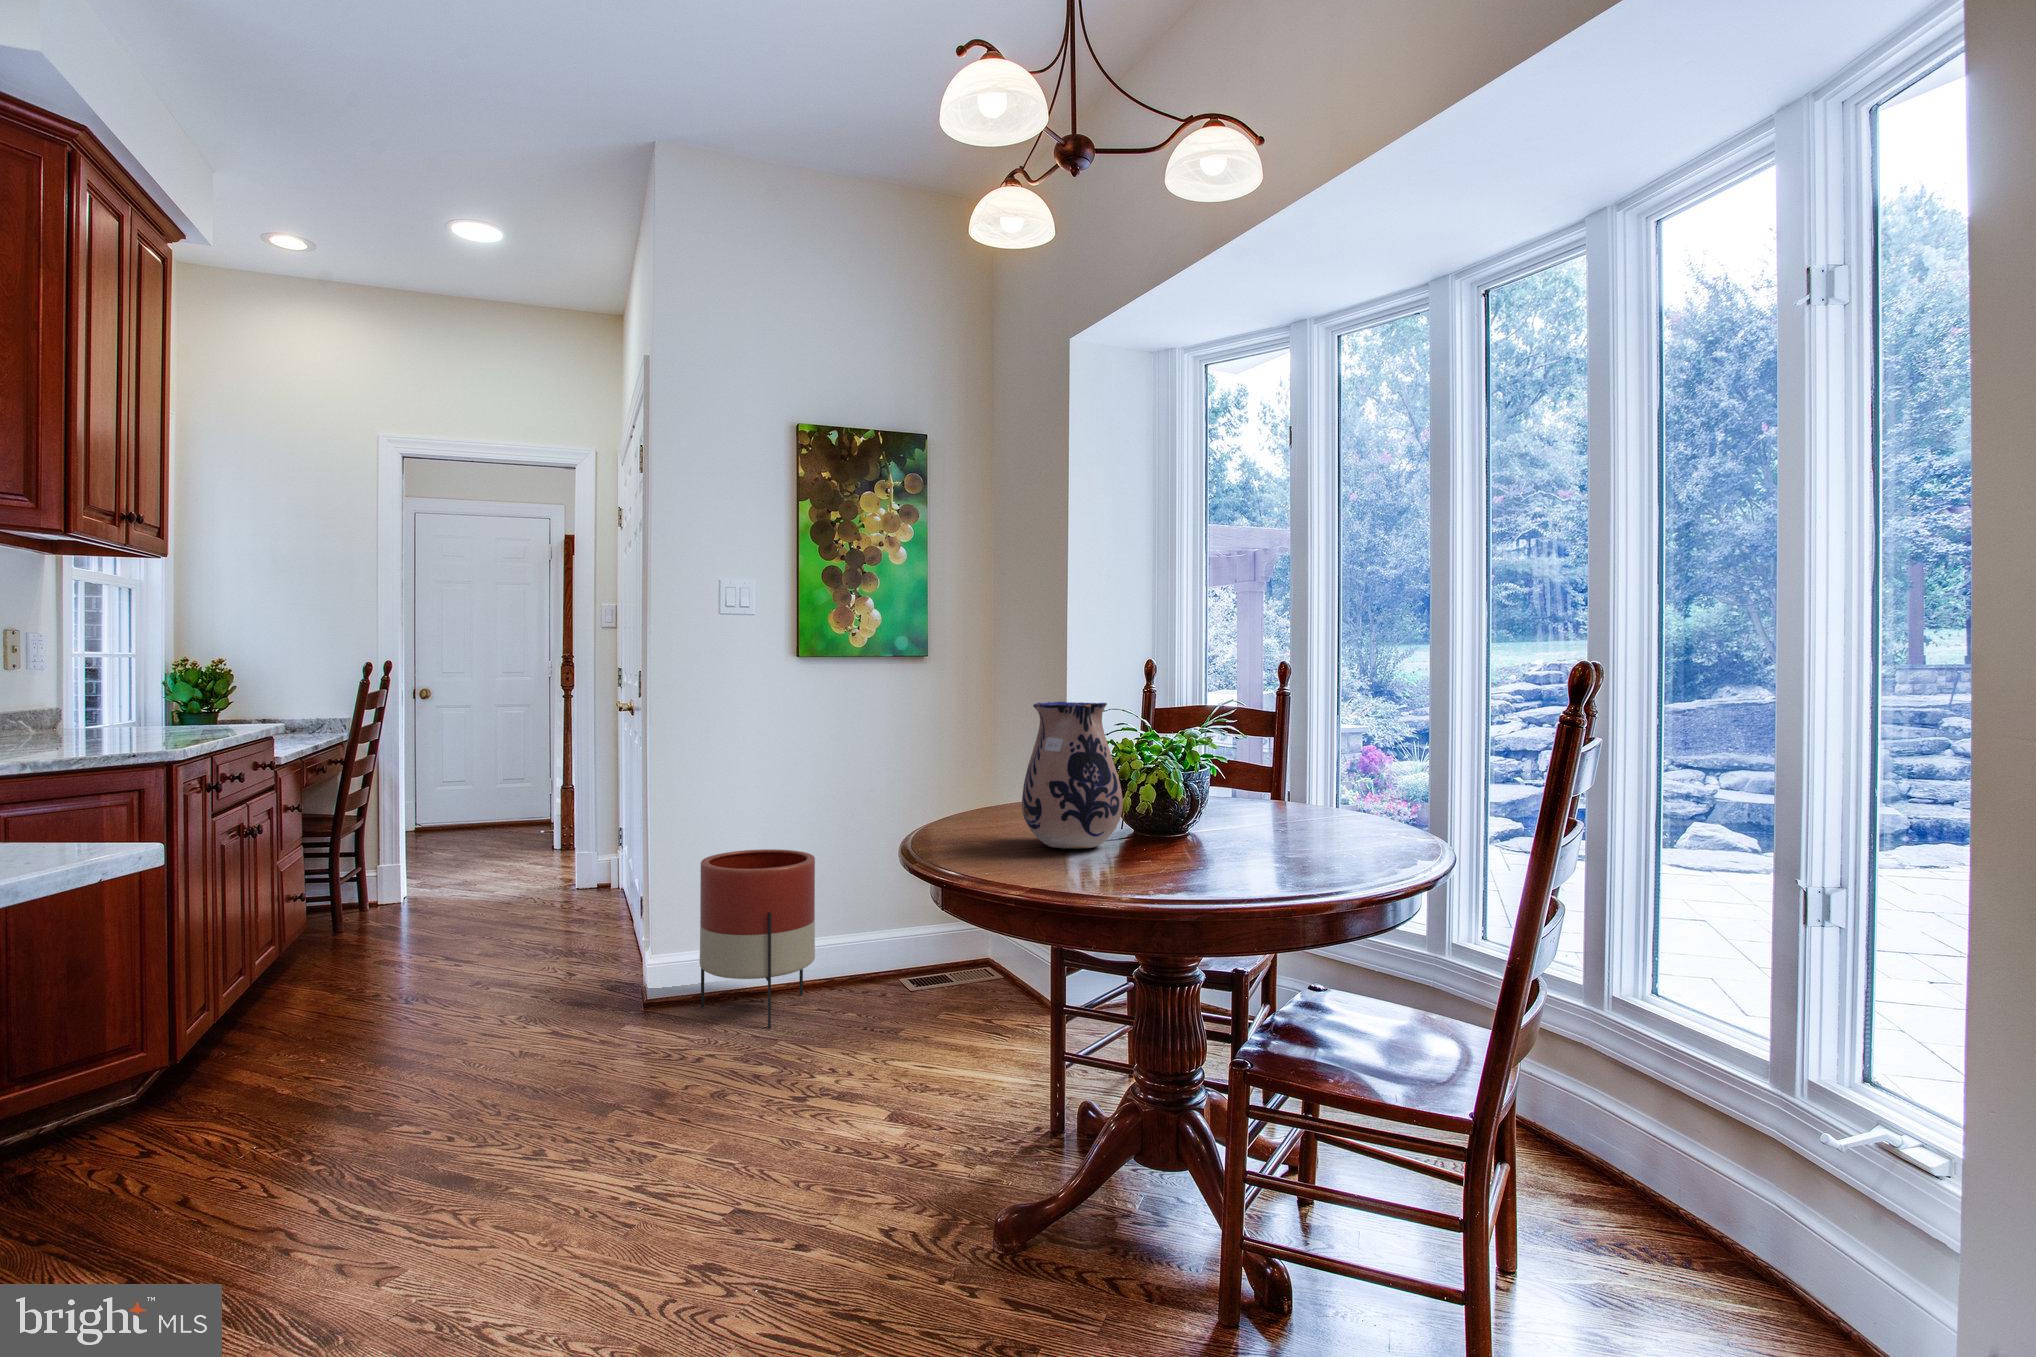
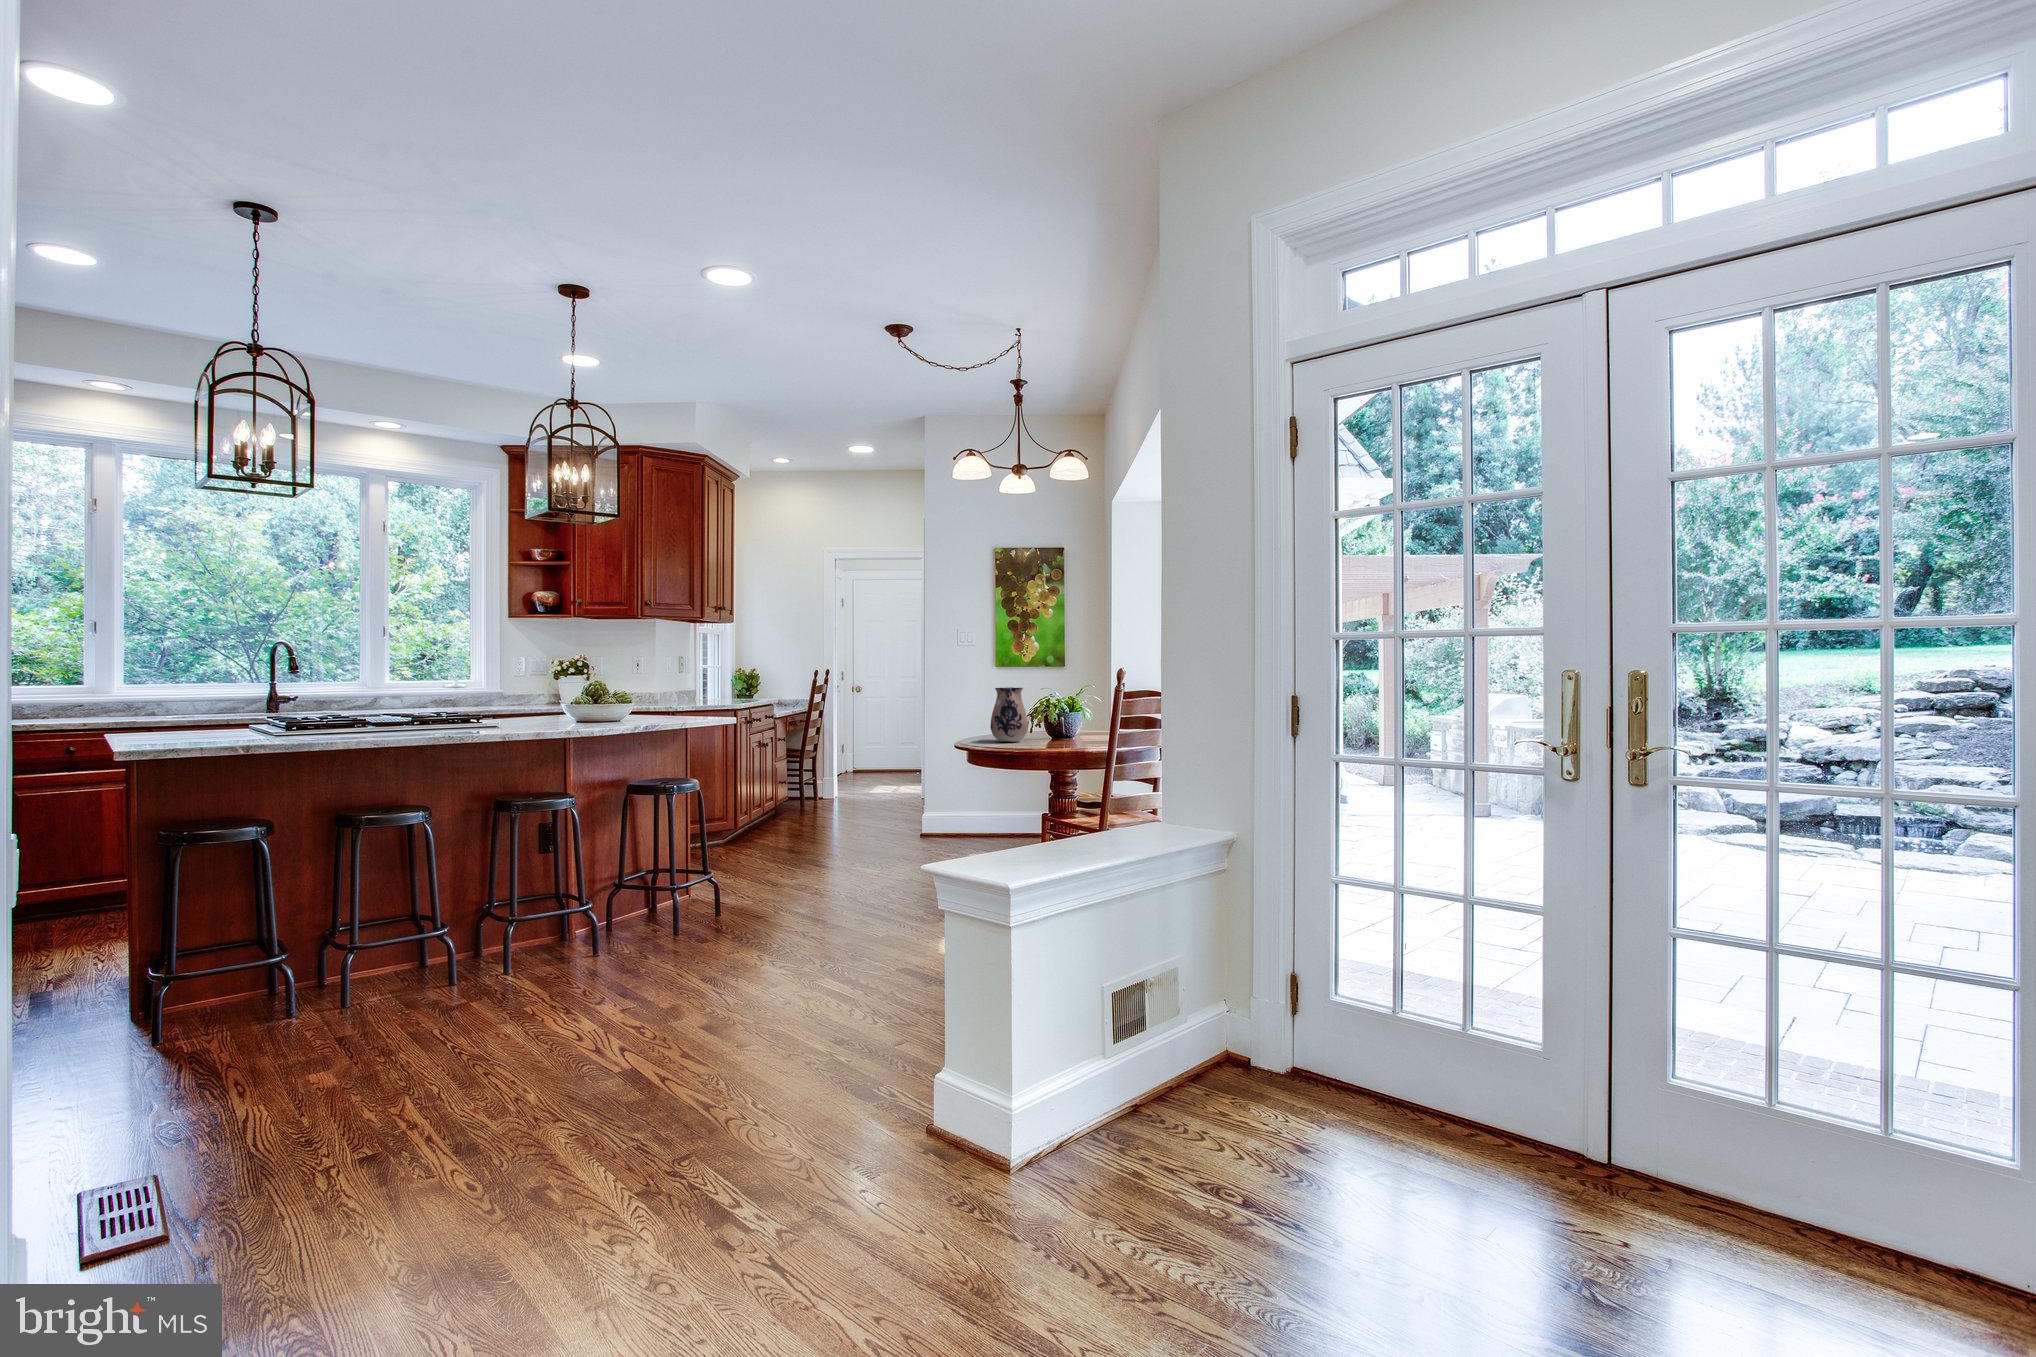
planter: present [700,849,815,1028] -> none [940,765,995,847]

